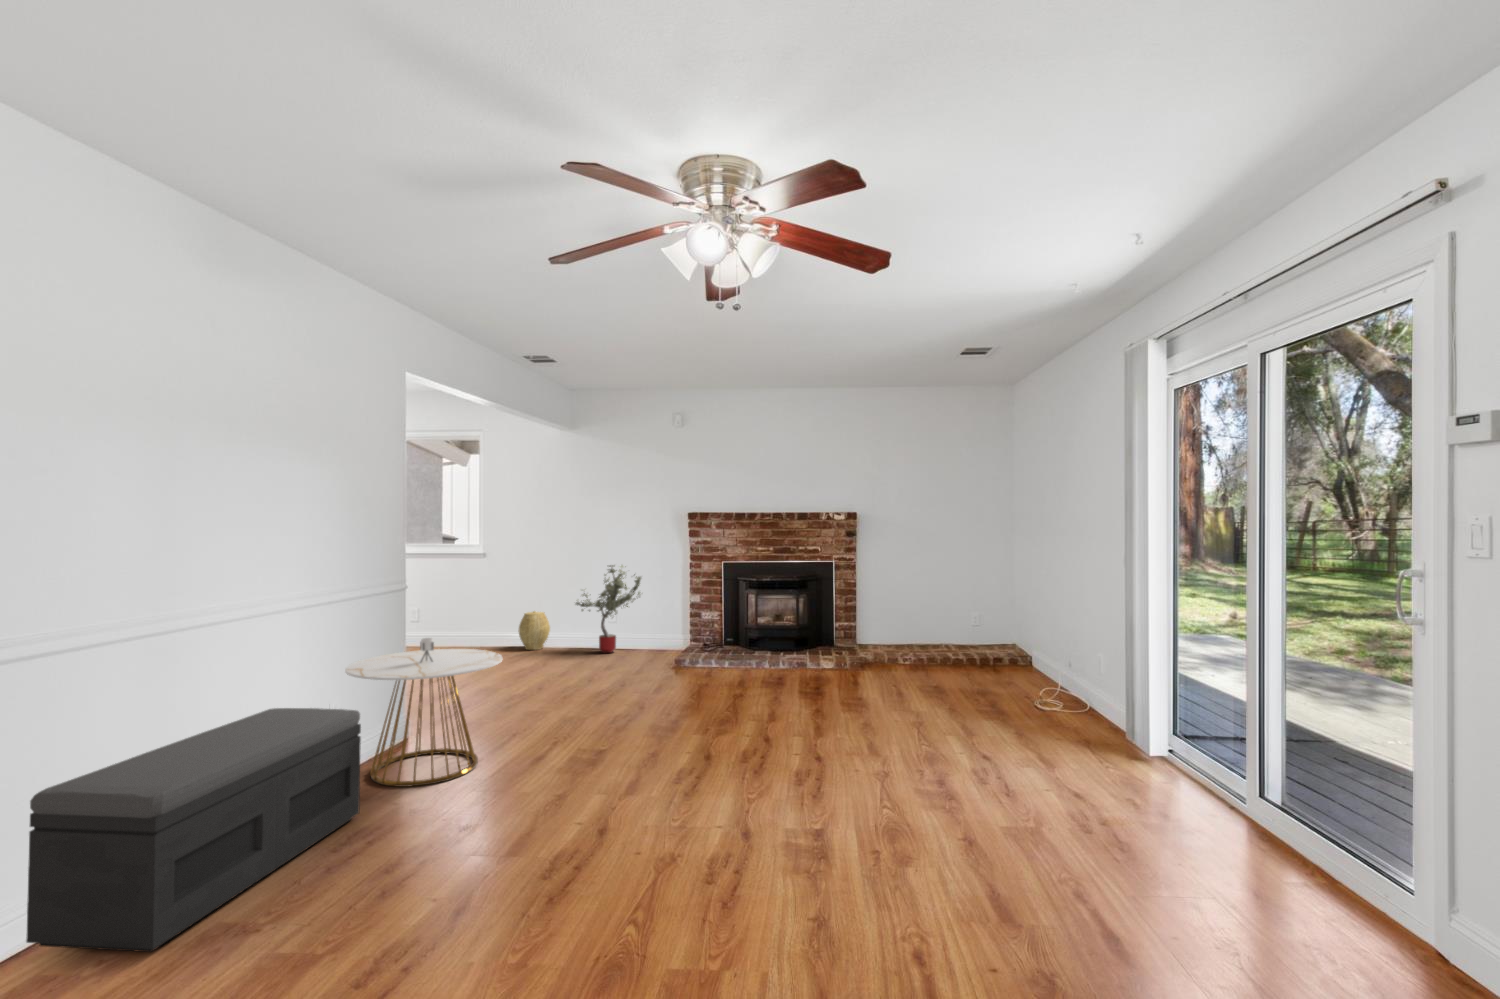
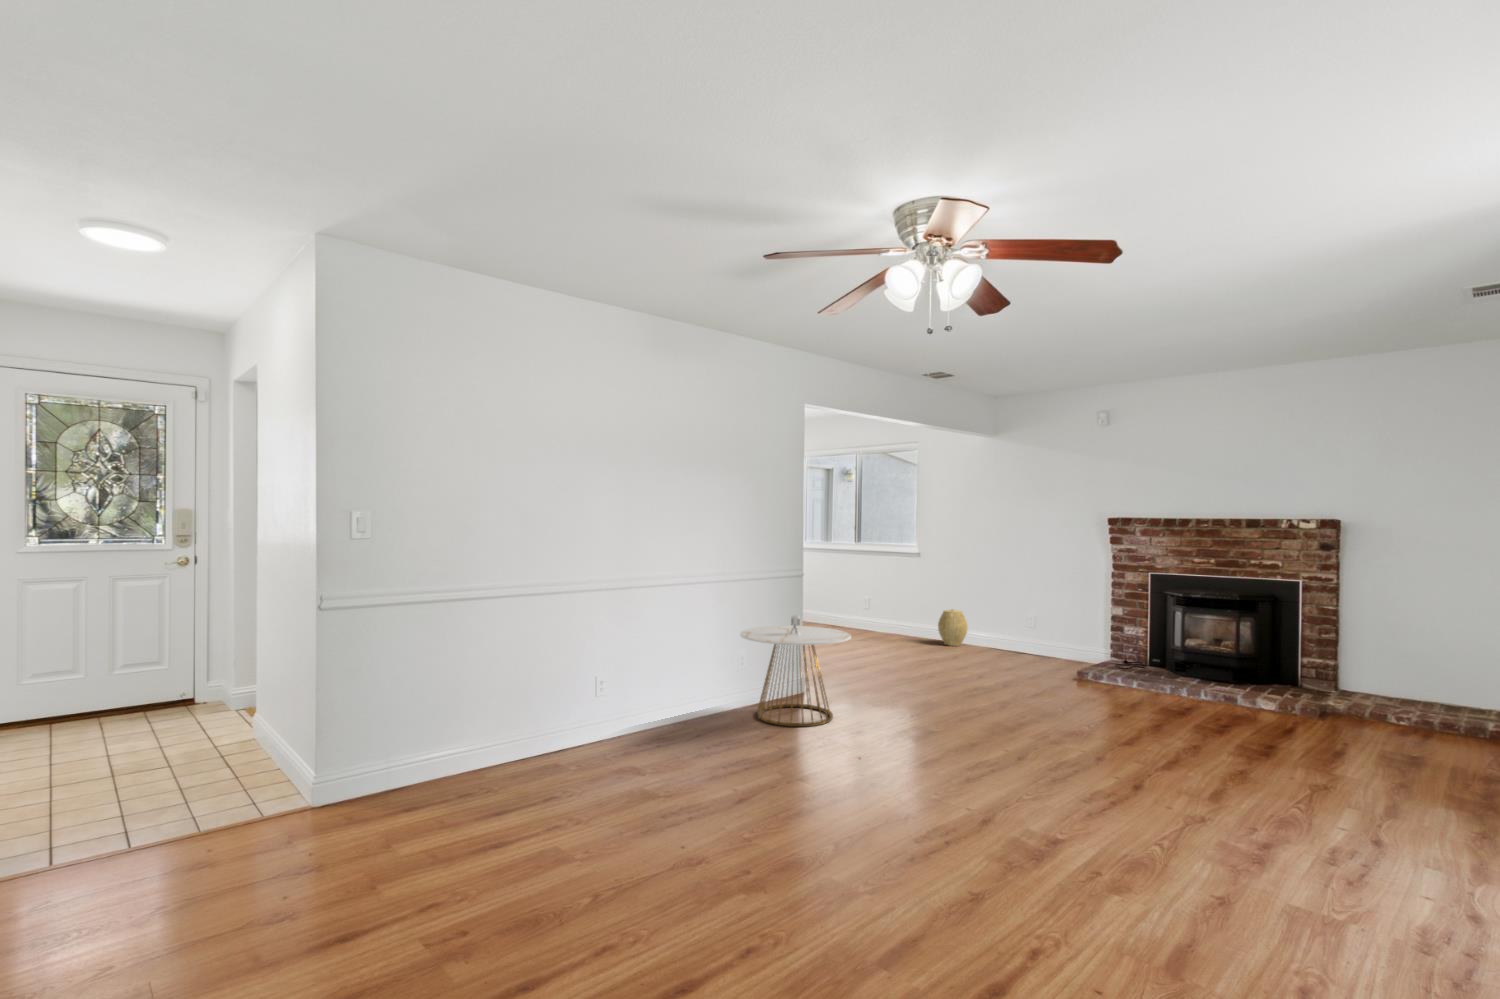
potted tree: present [576,565,641,653] -> none [987,569,1054,658]
storage bench: present [26,708,361,952] -> none [556,650,734,772]

